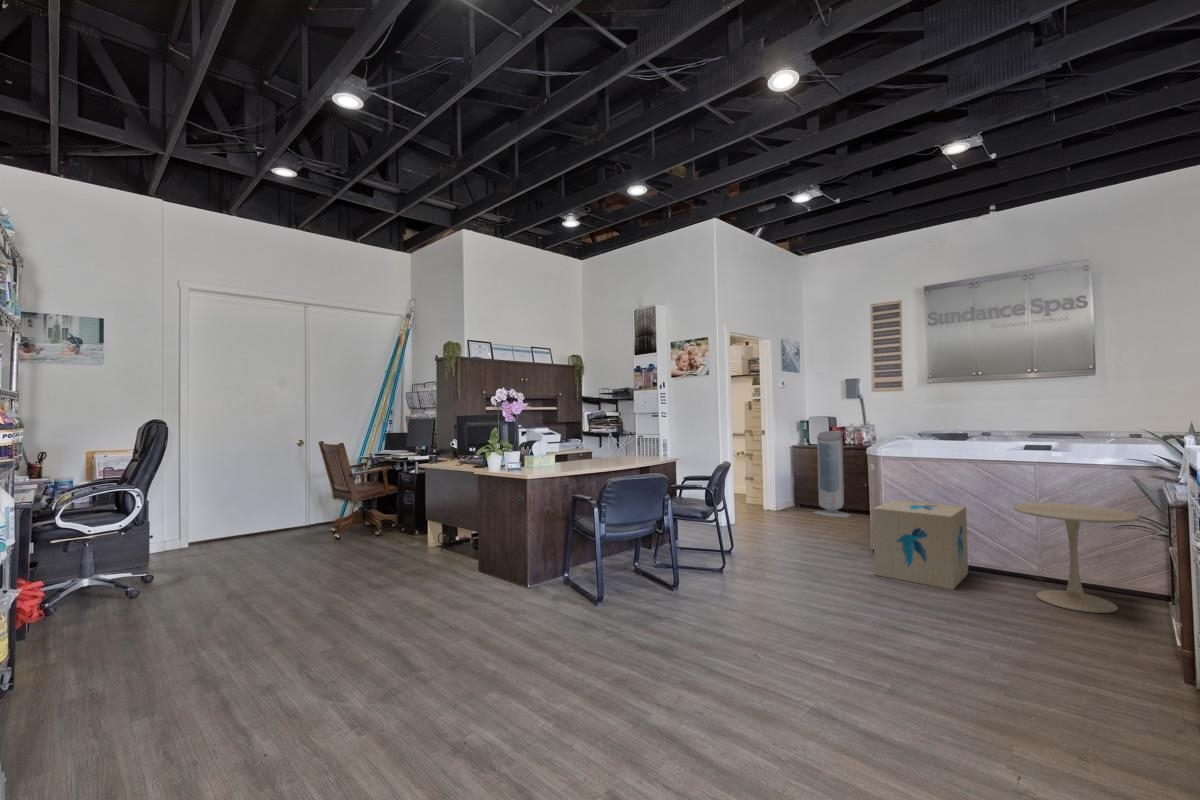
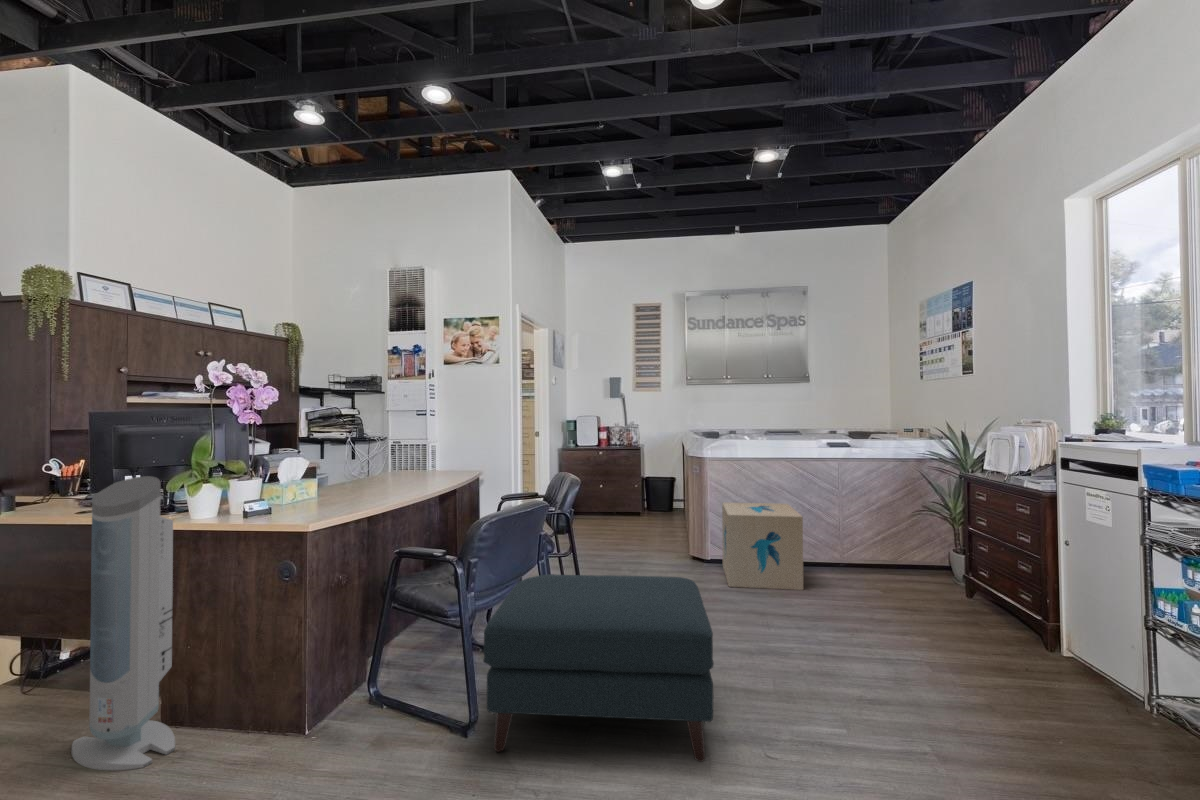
air purifier: present [814,431,850,518] -> present [71,476,175,770]
side table: present [1013,503,1139,613] -> none [839,495,935,592]
ottoman: none [588,524,755,648] -> present [484,574,714,762]

